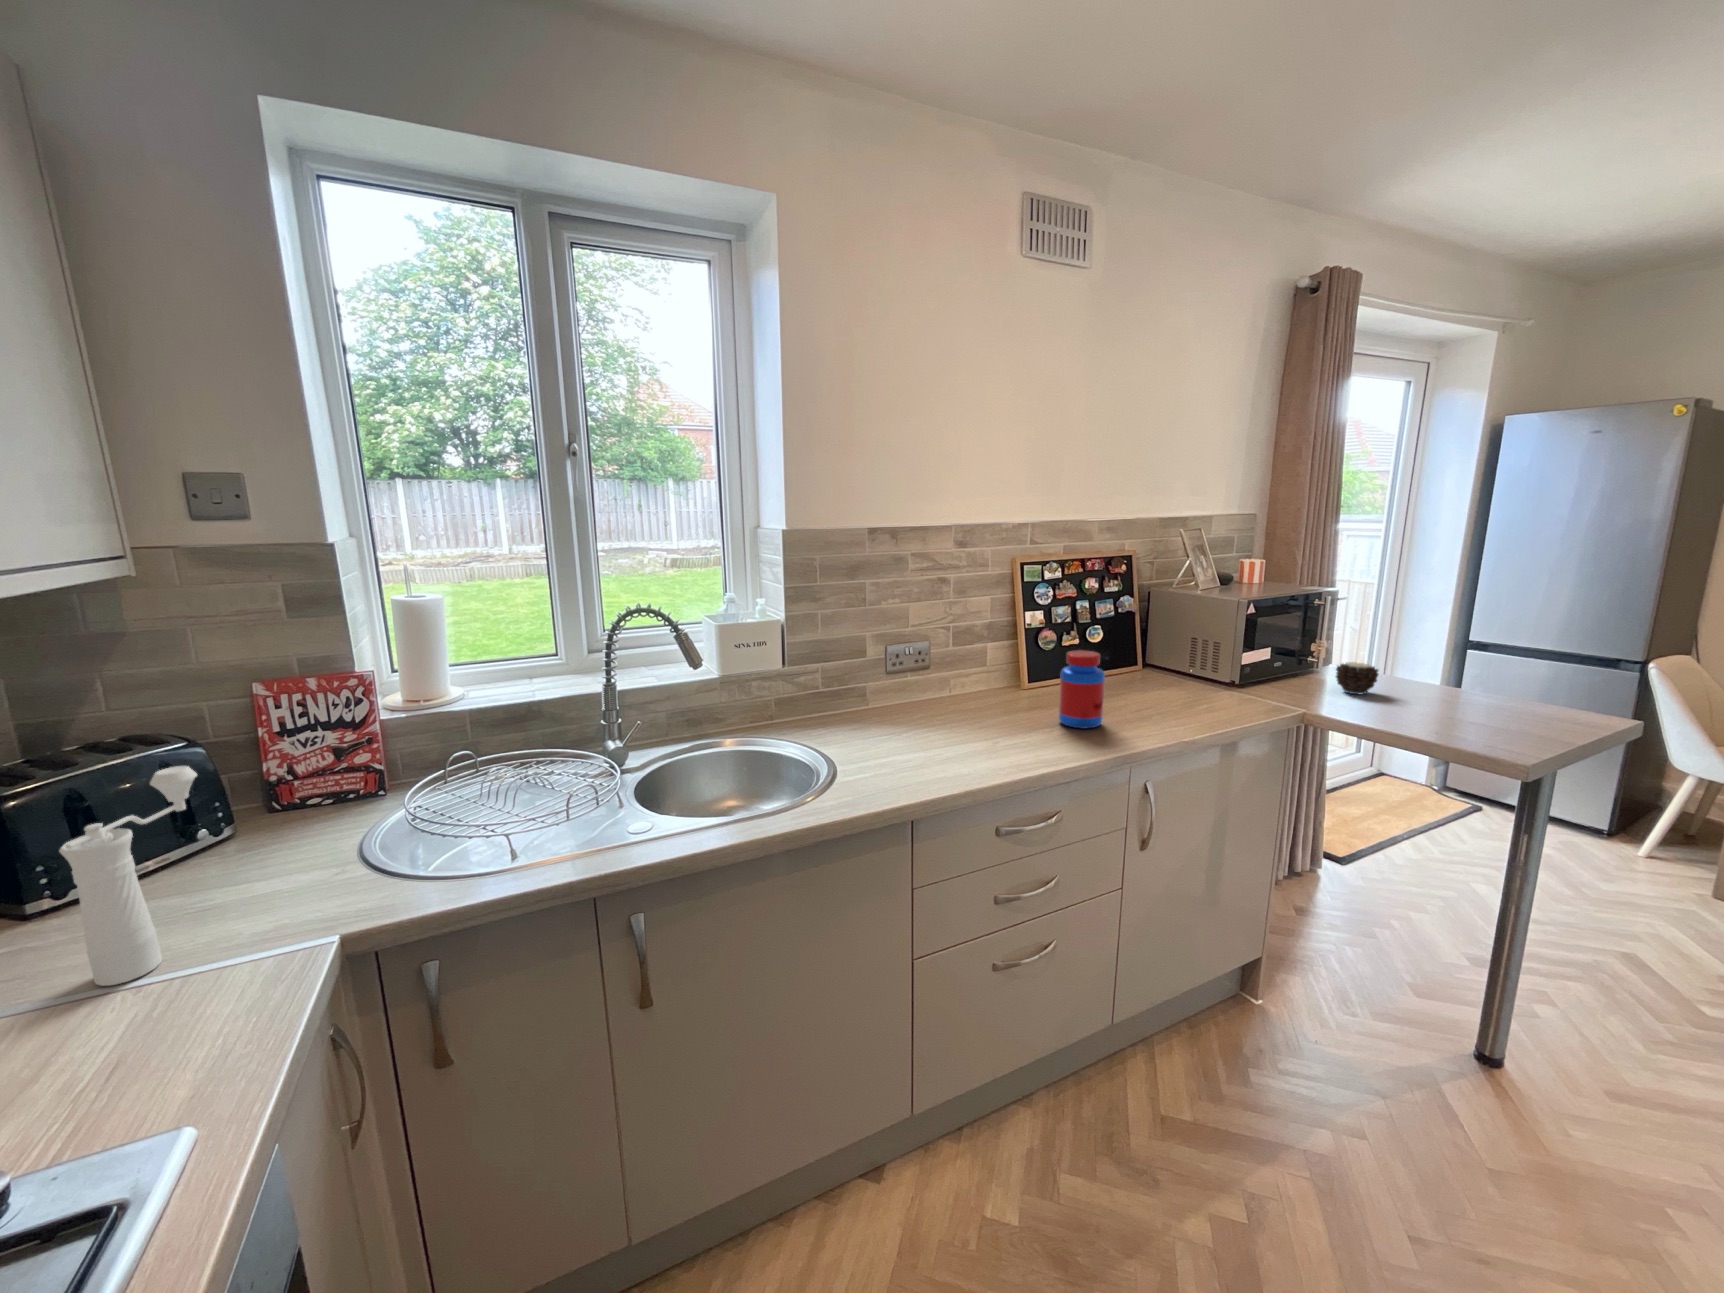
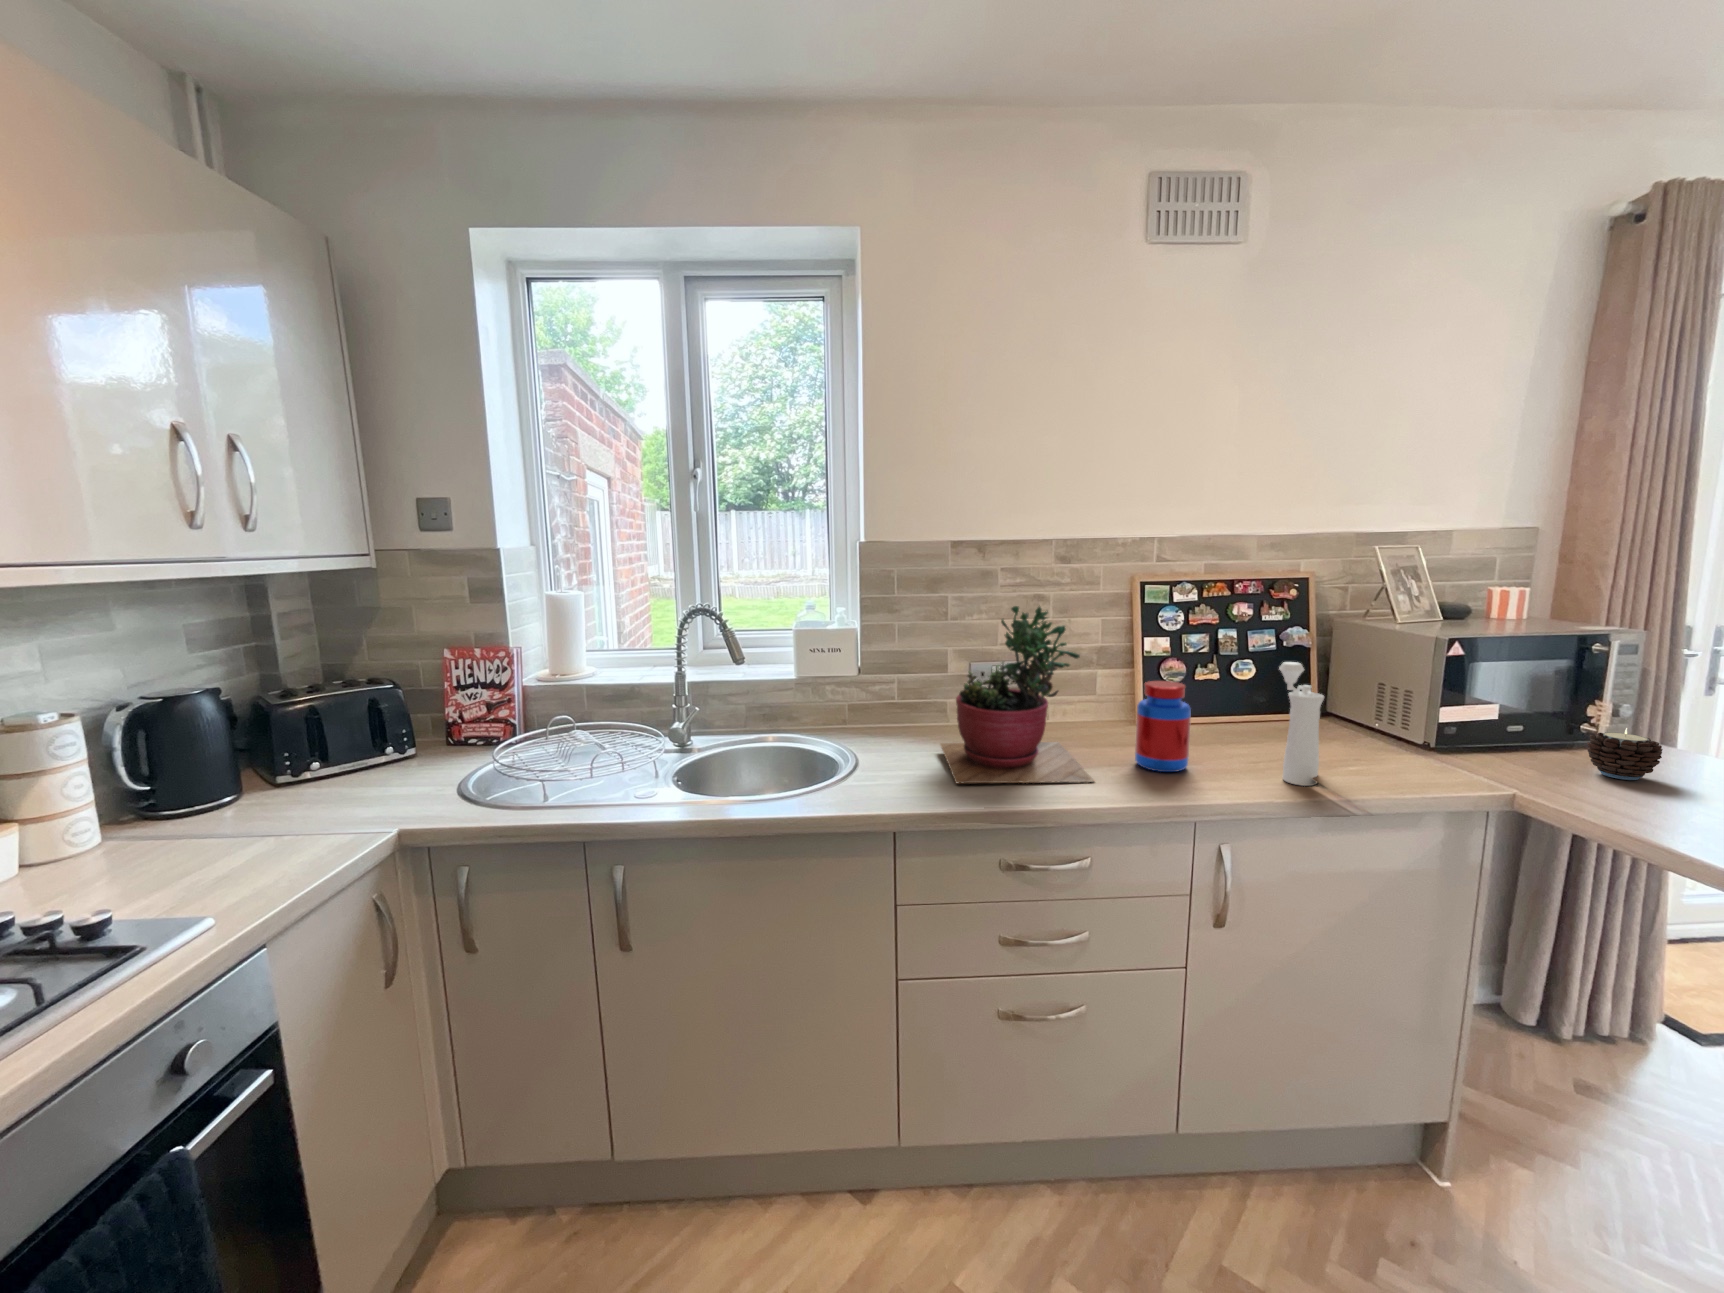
succulent plant: none [890,589,1049,764] -> present [940,606,1094,783]
pepper mill: present [59,766,197,986] -> present [1279,662,1324,786]

